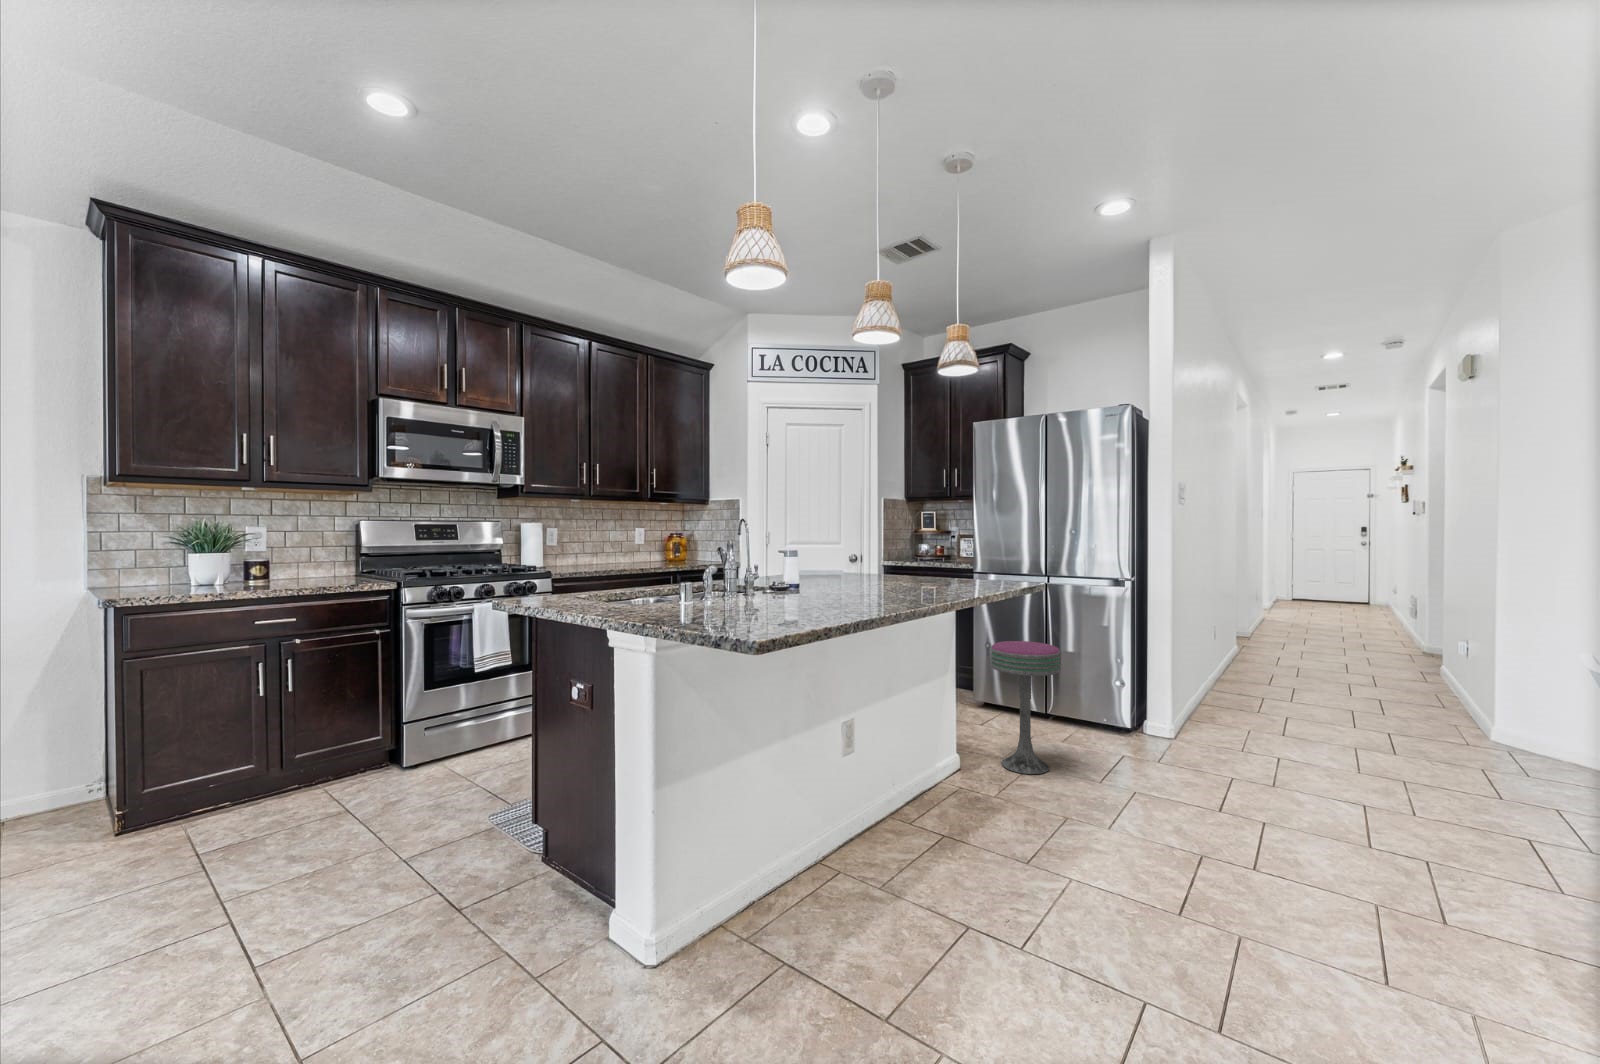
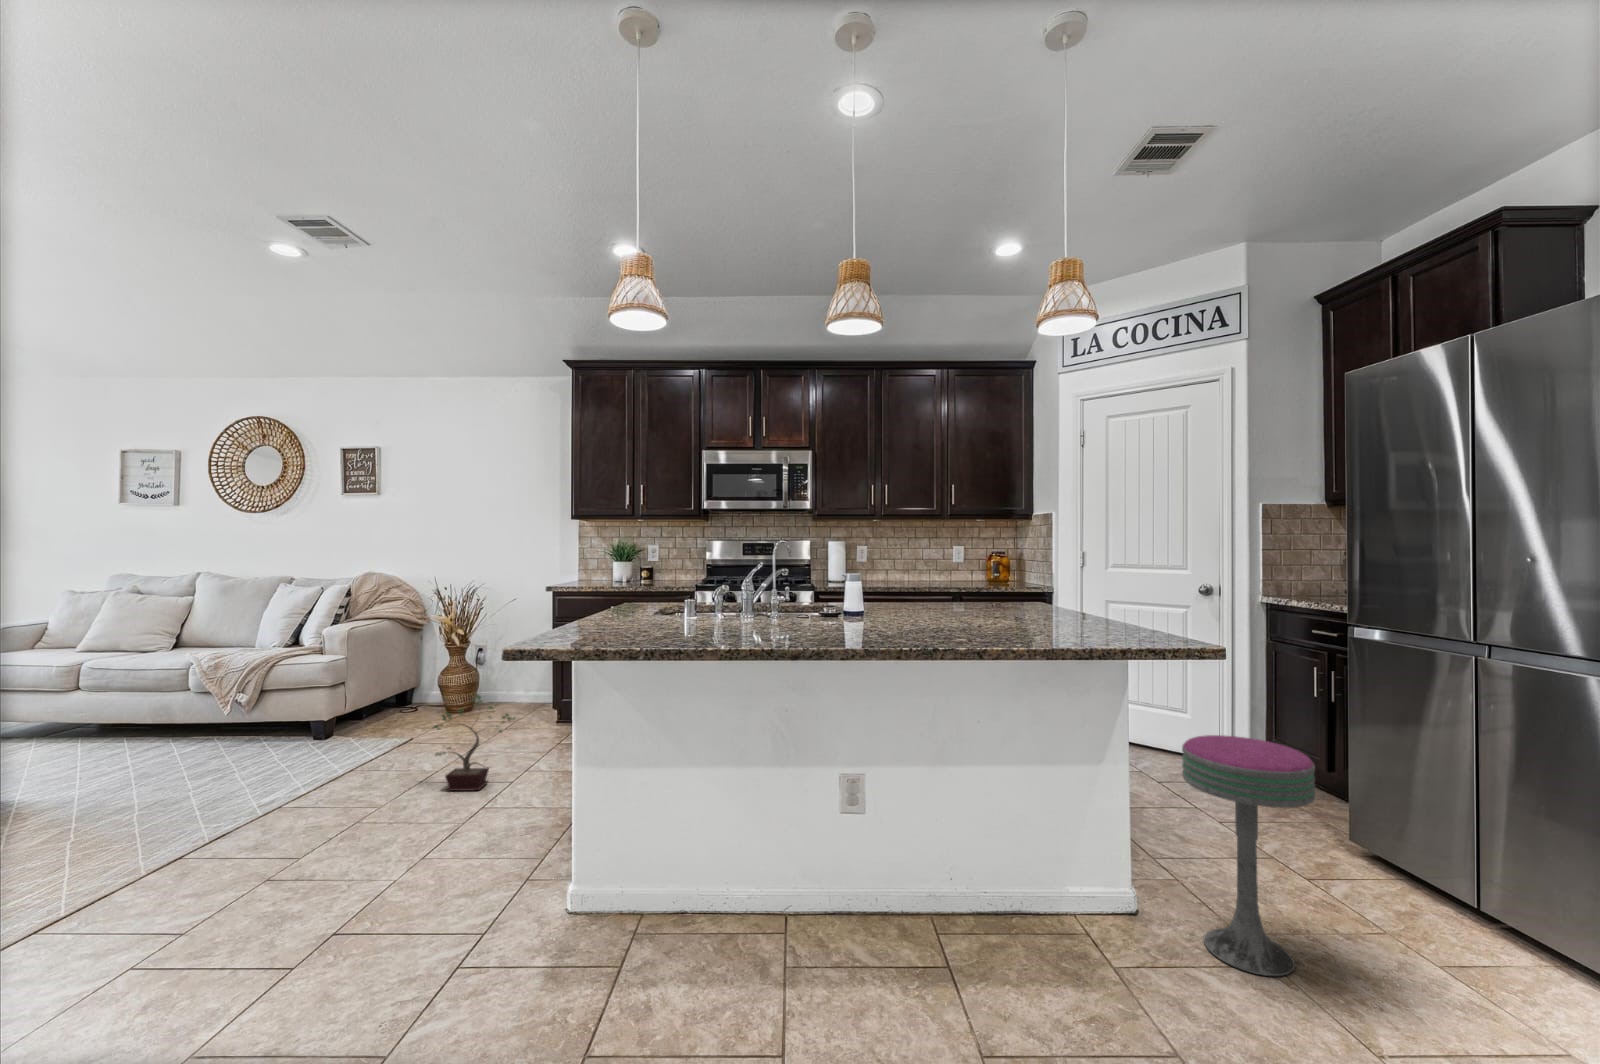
potted plant: none [61,784,271,970] -> present [434,695,515,791]

